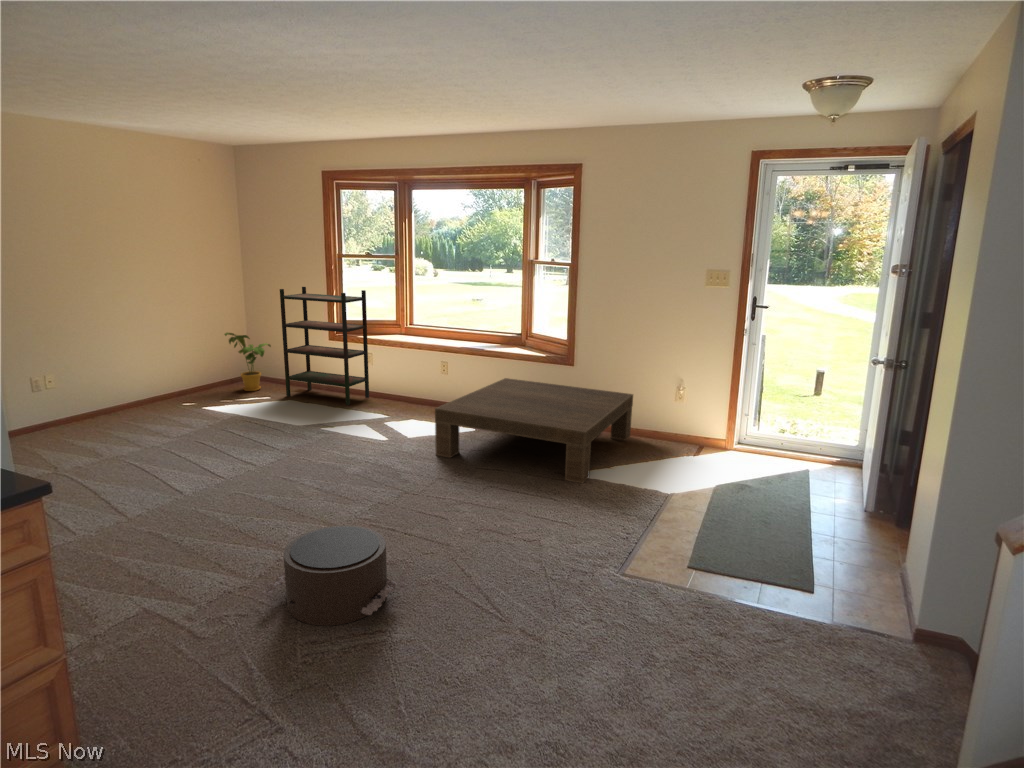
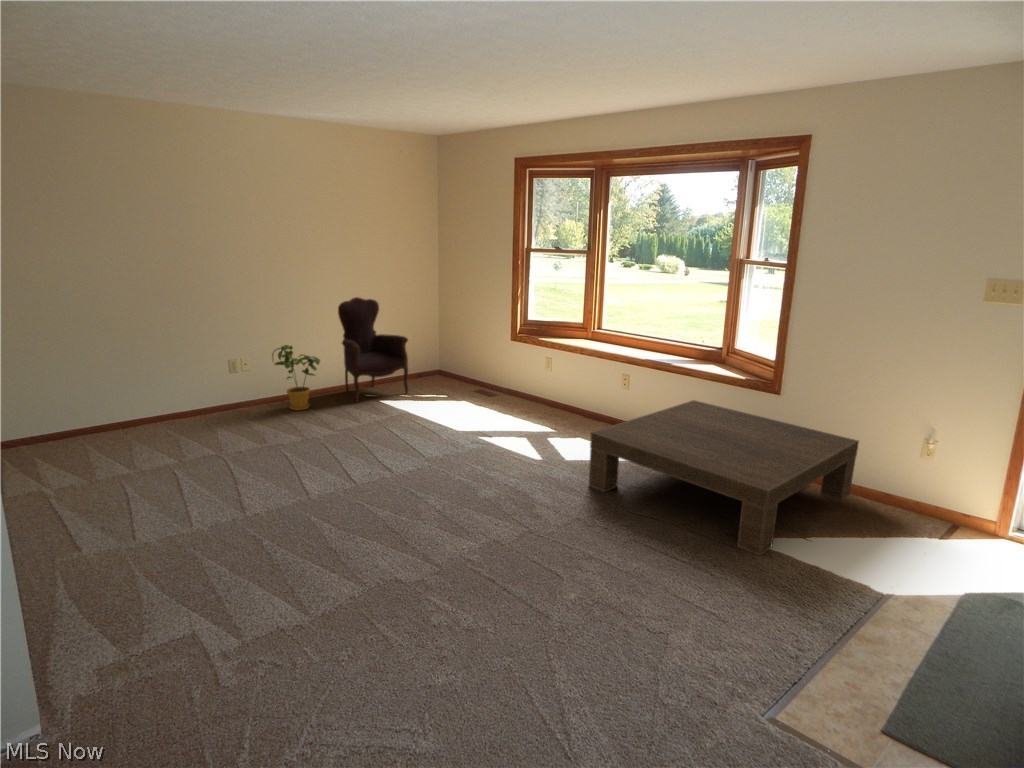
bookshelf: present [280,287,369,405] -> none [465,281,550,411]
armchair: none [143,306,227,414] -> present [338,297,408,403]
house plant: present [225,333,271,391] -> present [272,345,320,411]
pouf: present [263,525,398,626] -> none [321,573,467,702]

